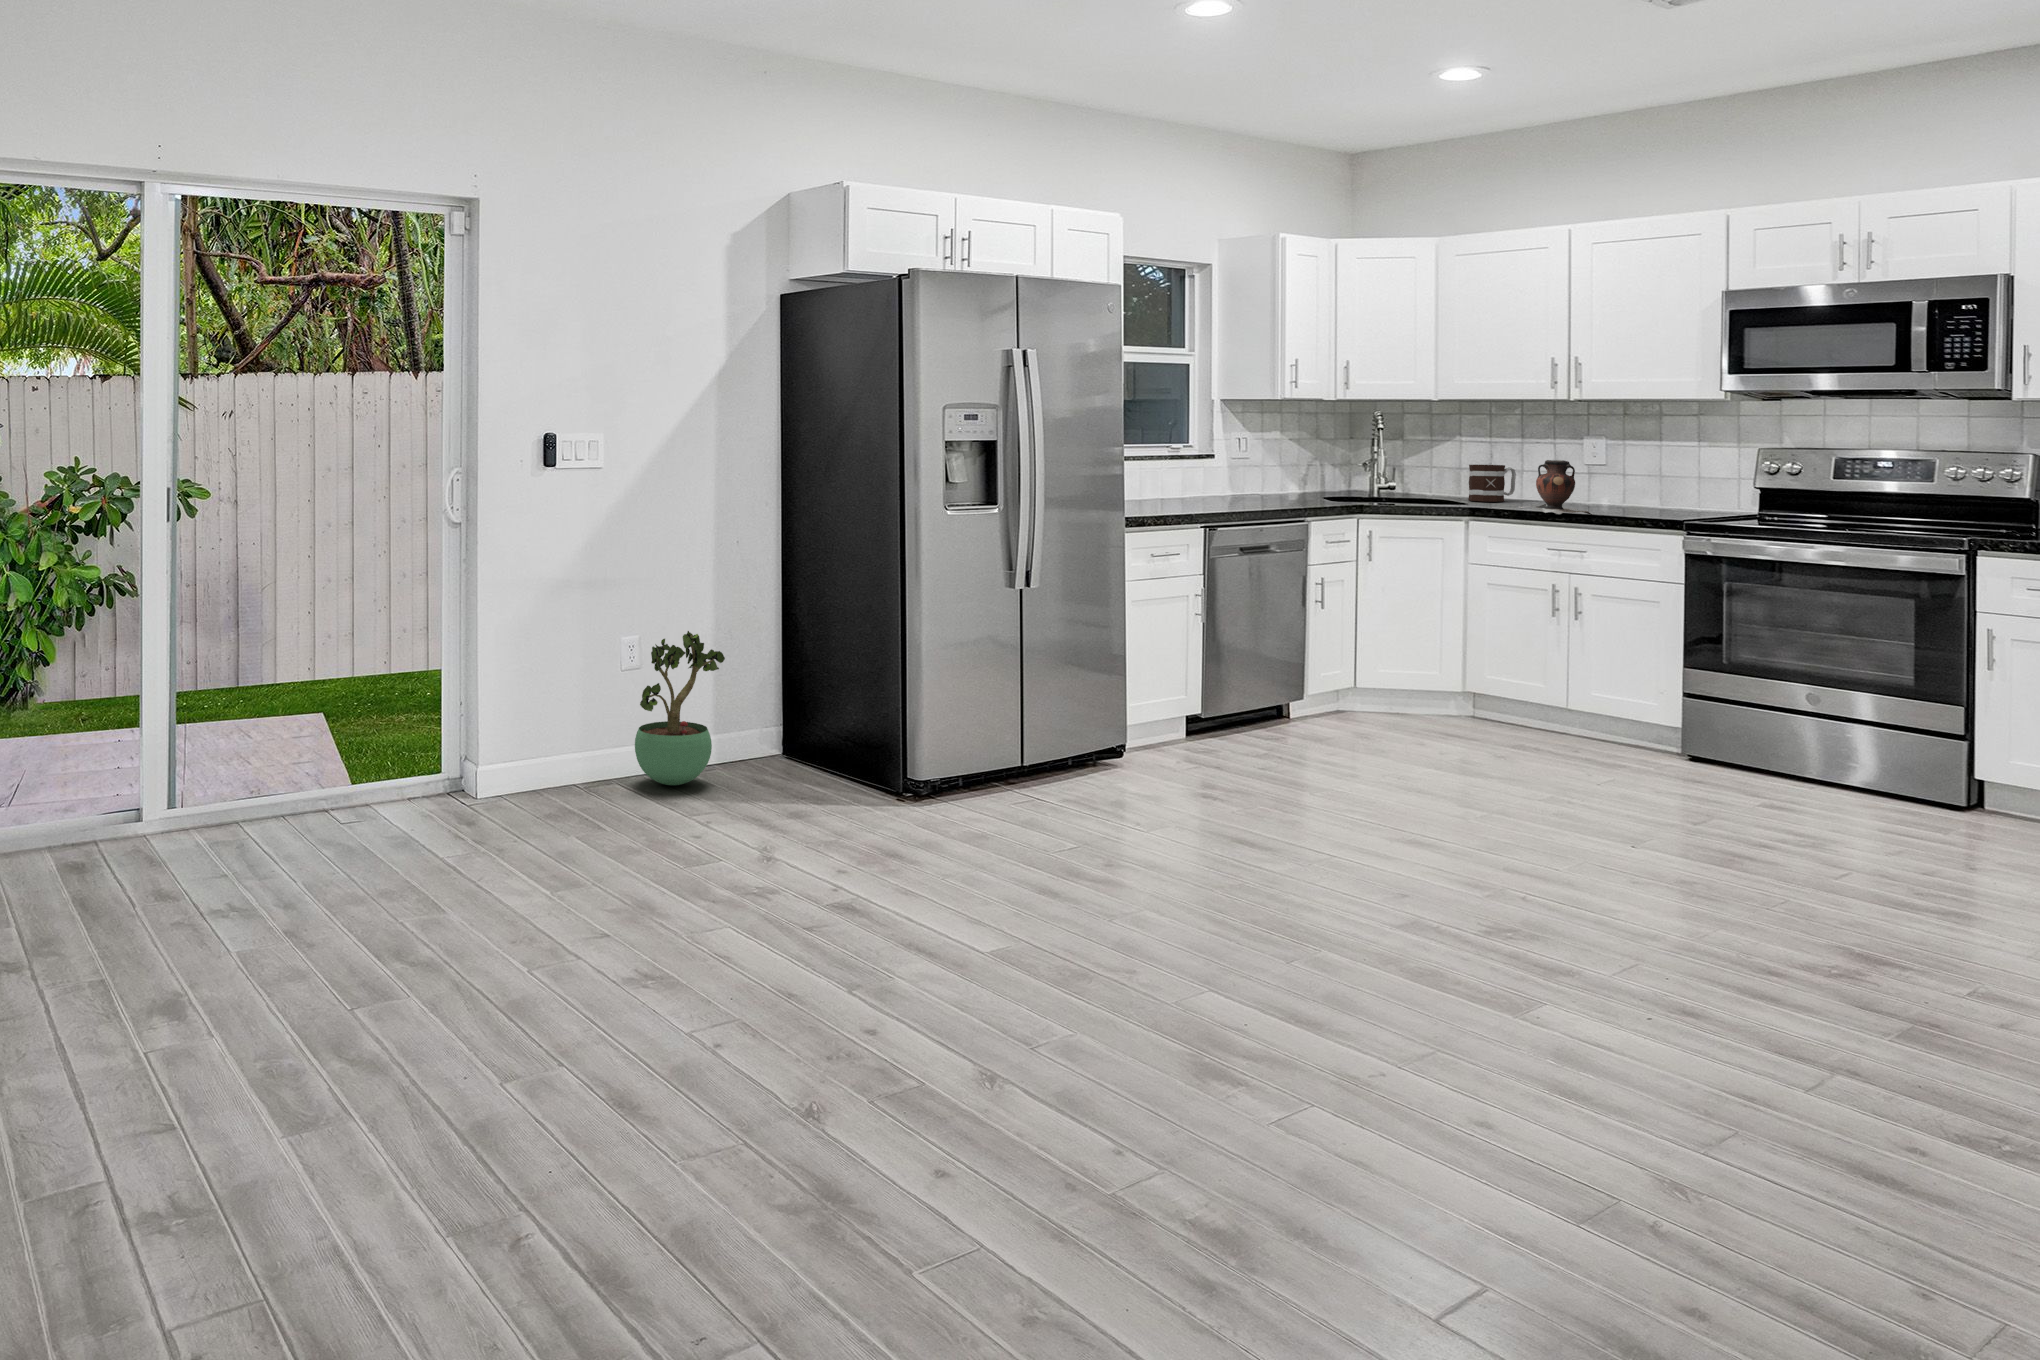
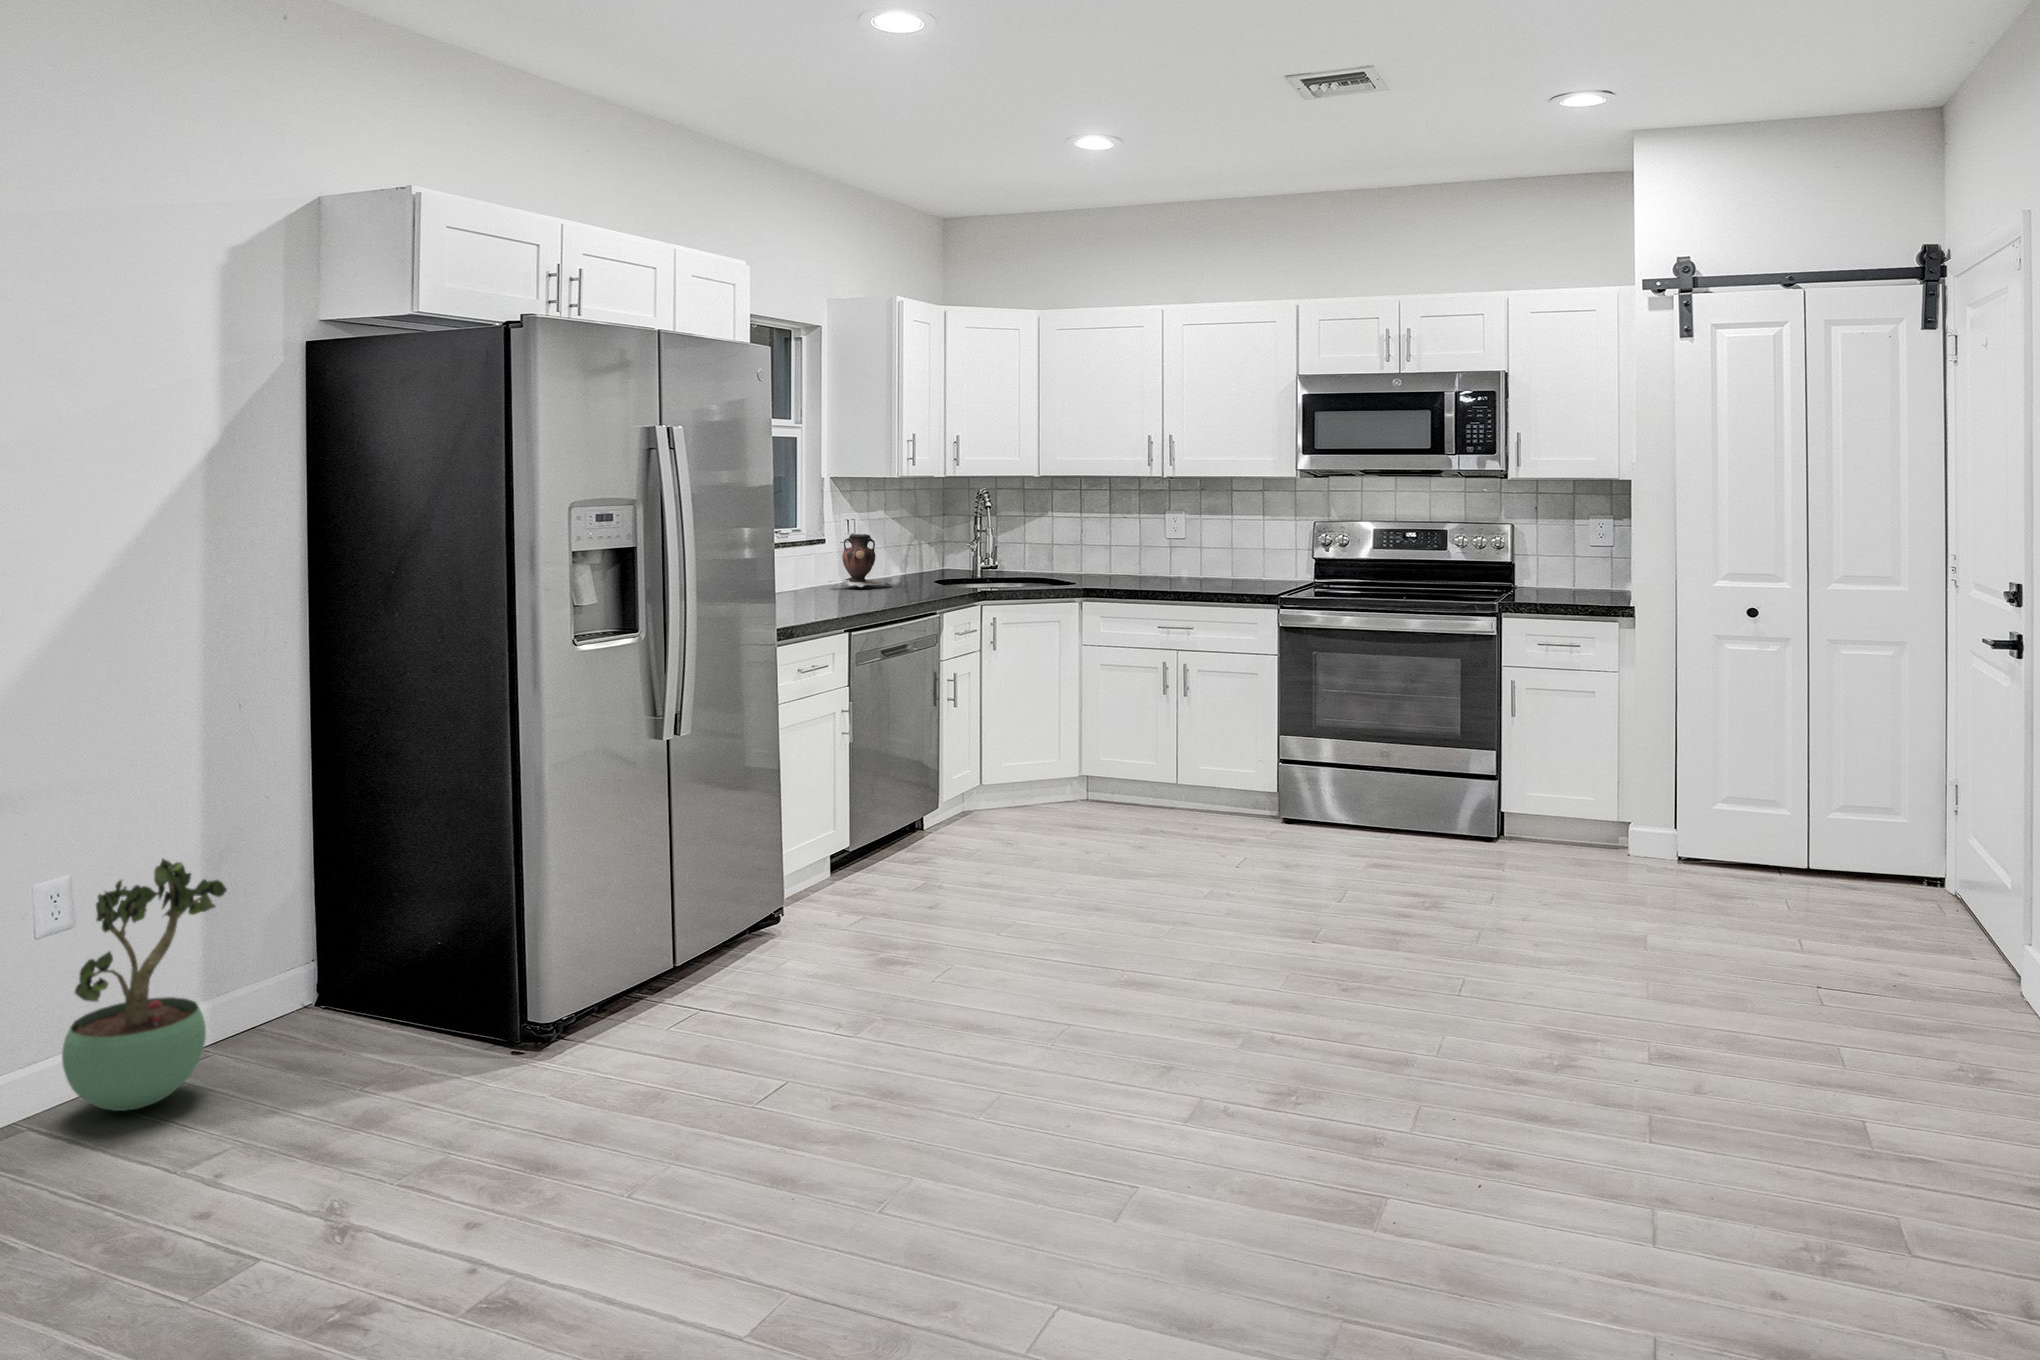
vase: present [1520,460,1592,515] -> present [829,534,891,587]
mug: present [1468,465,1516,502] -> none [1072,541,1112,579]

